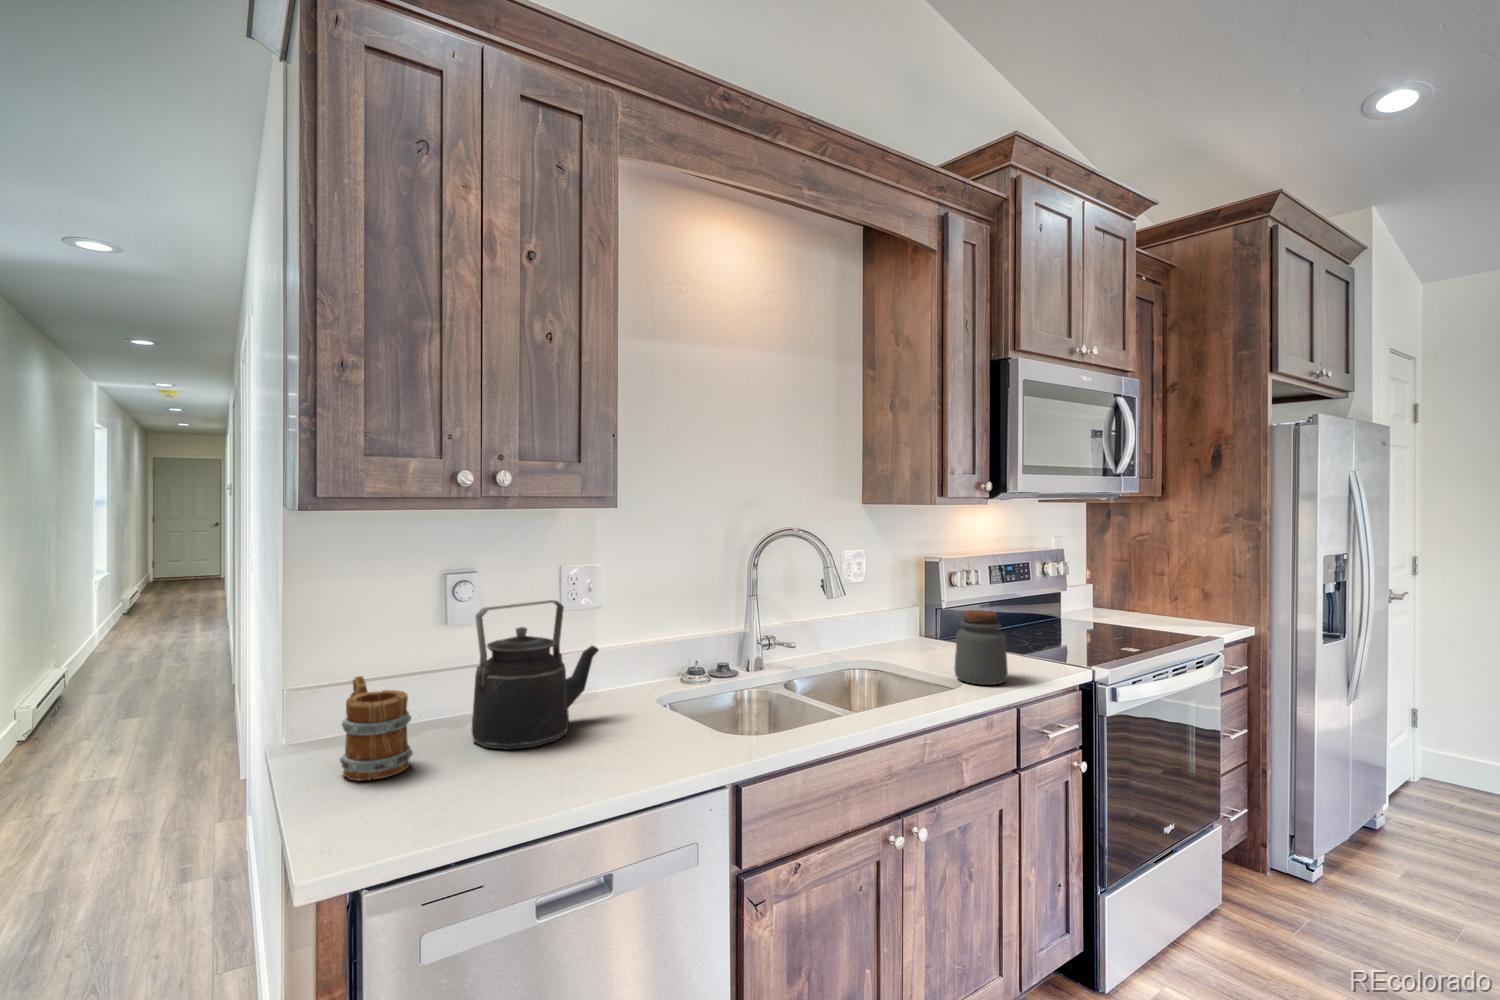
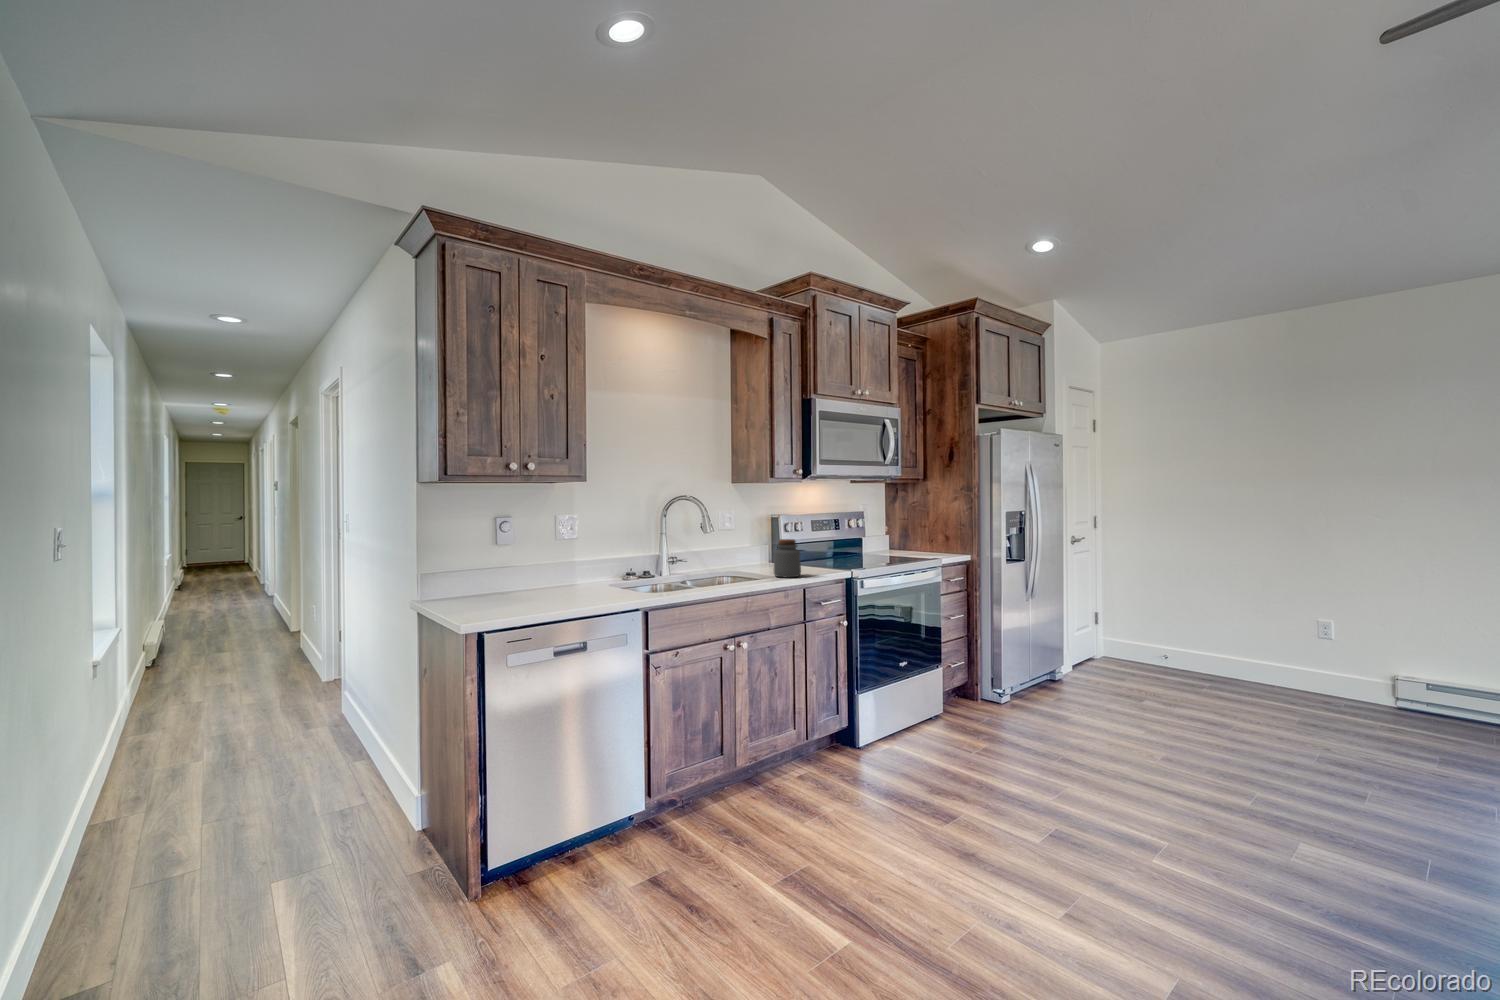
kettle: present [472,600,599,750] -> none [515,529,578,599]
mug: present [340,676,413,781] -> none [457,563,491,607]

